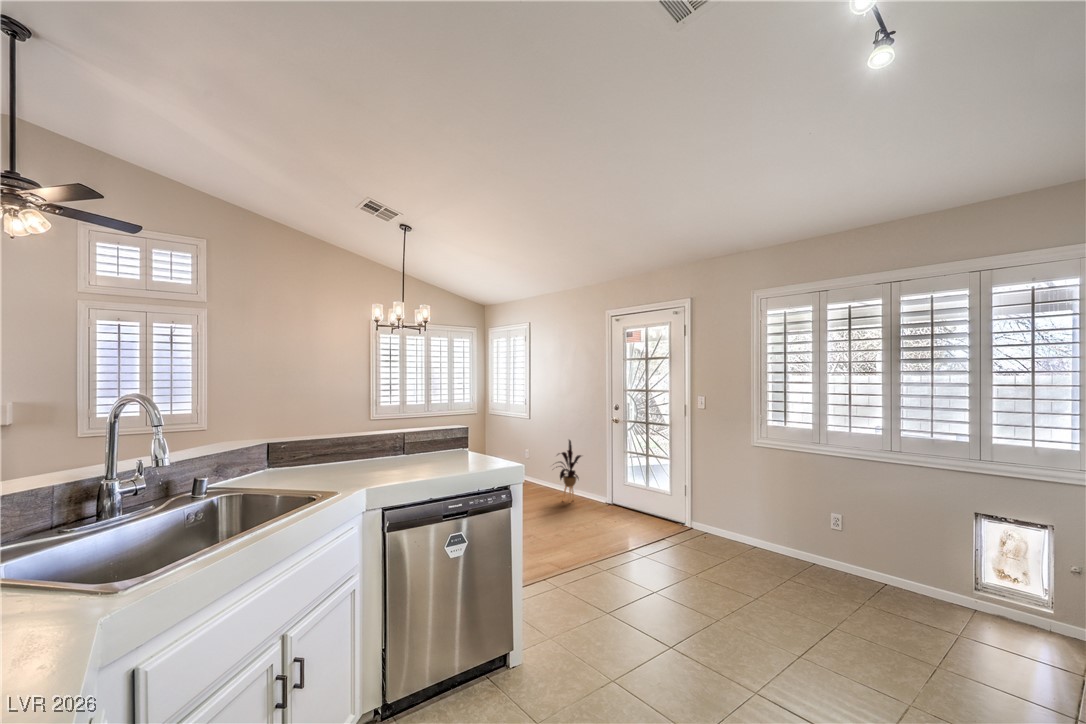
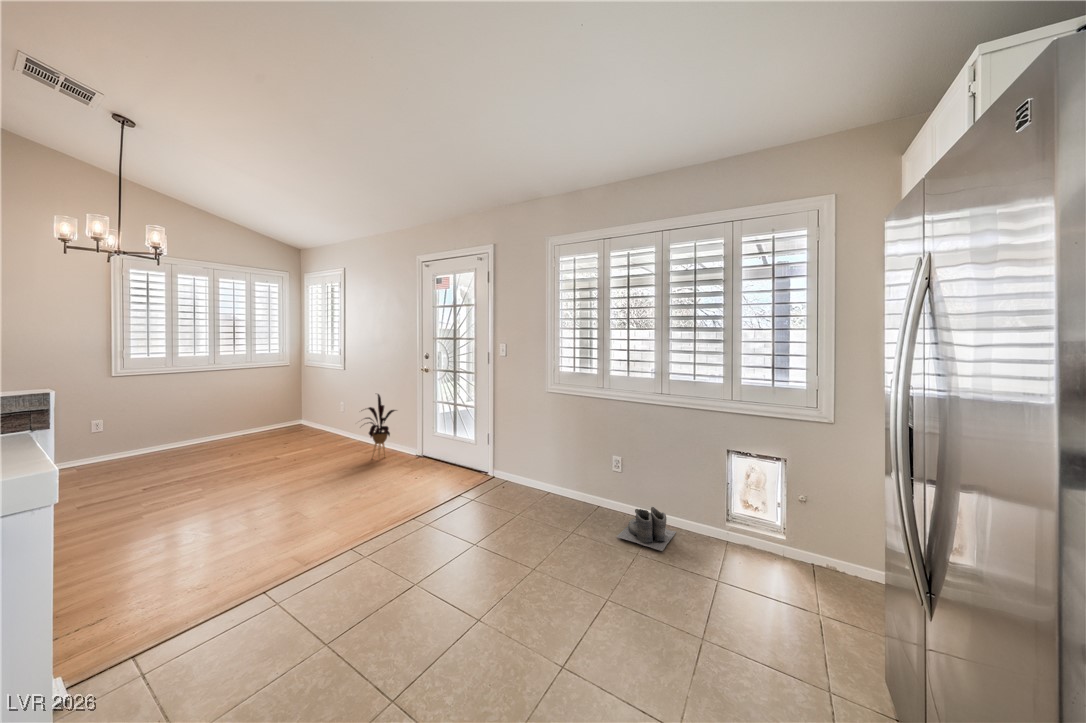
boots: none [846,567,916,611] -> present [616,507,676,551]

